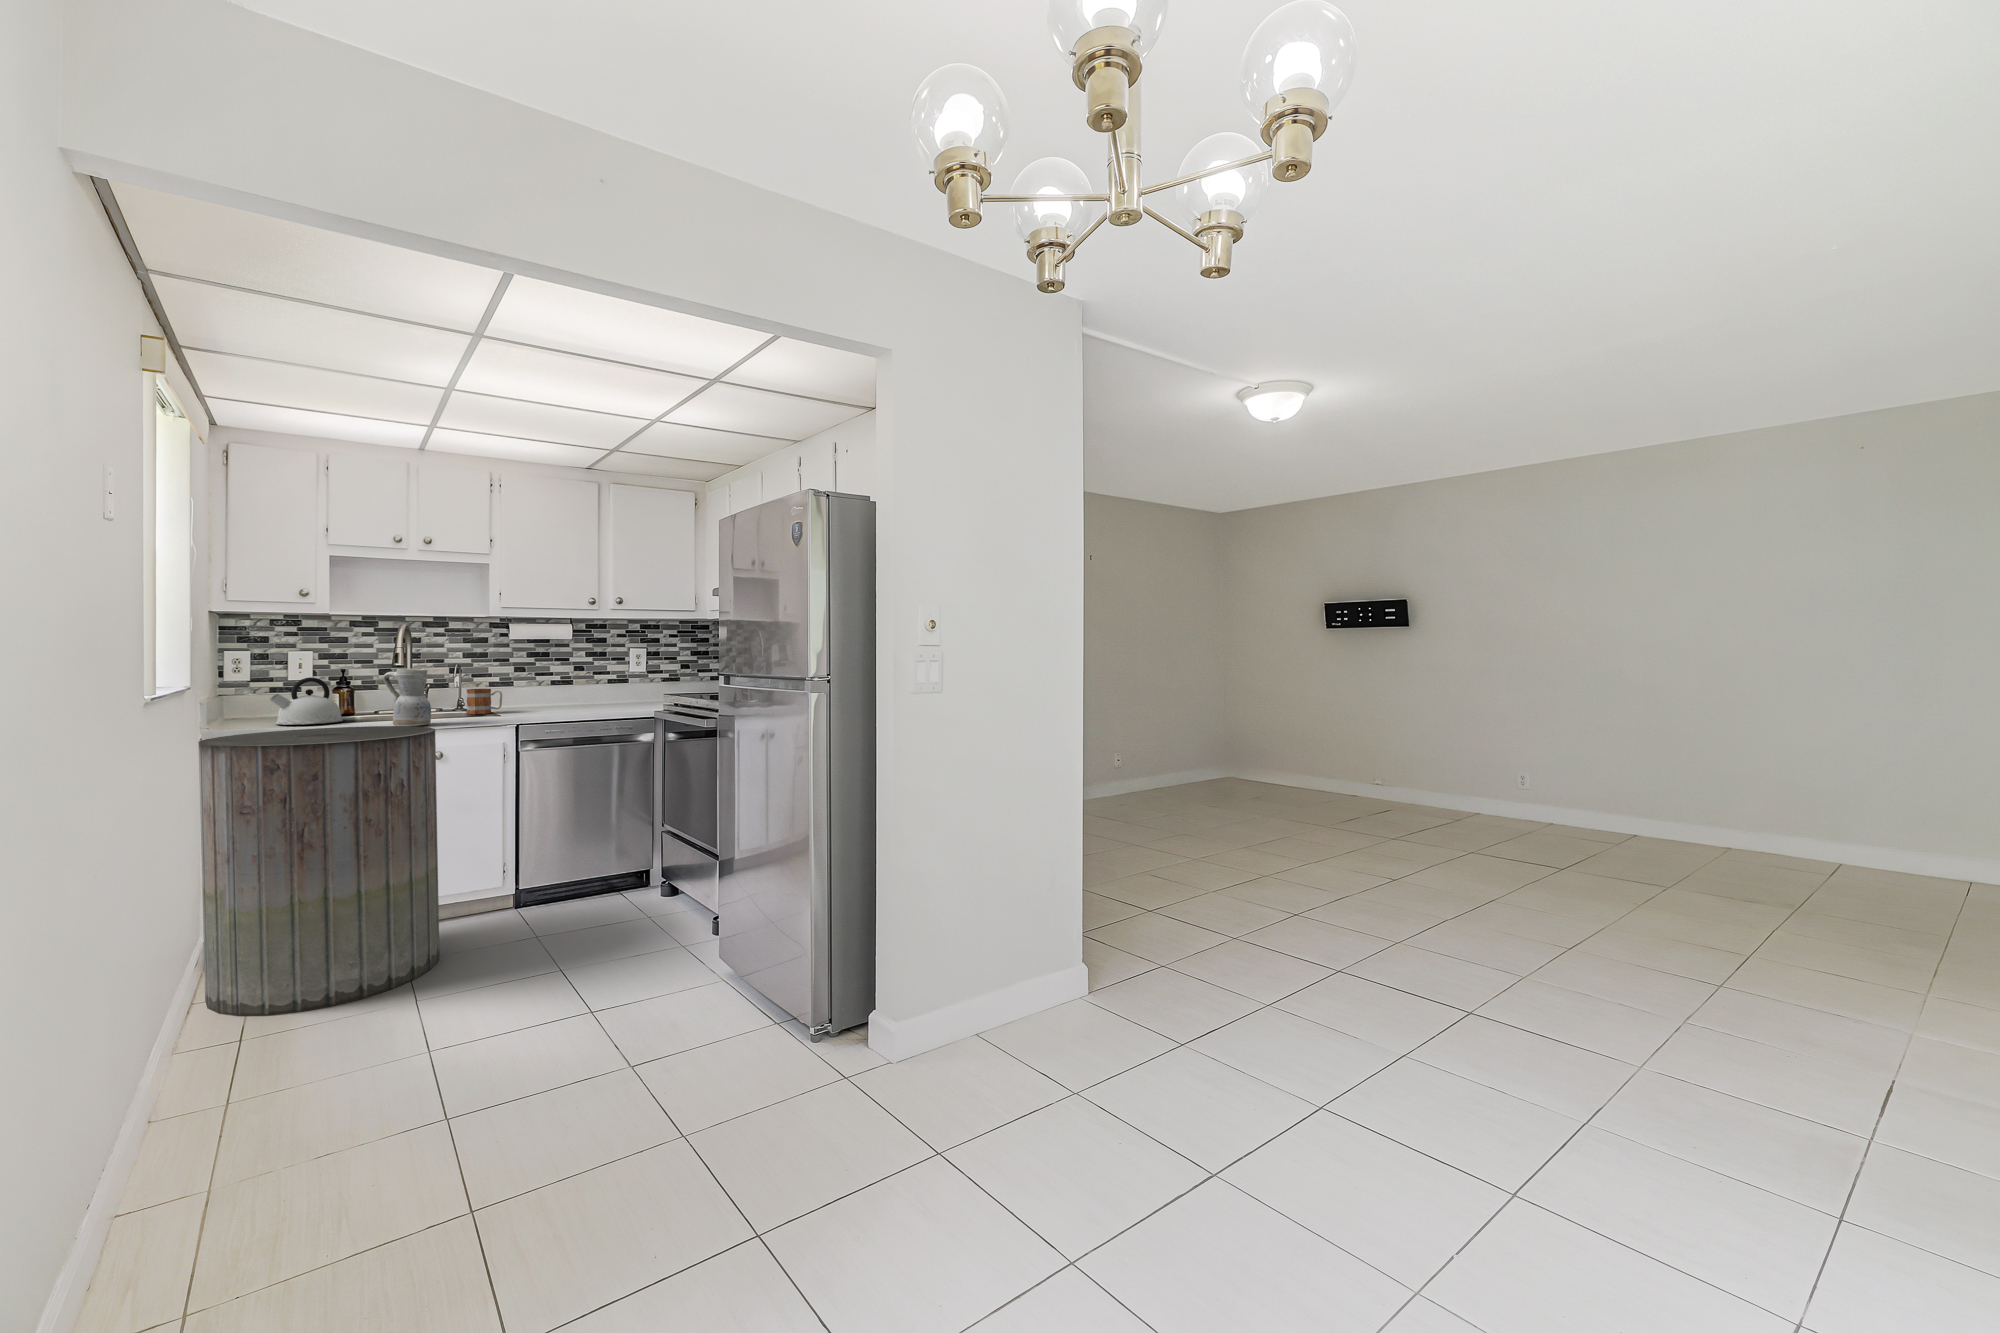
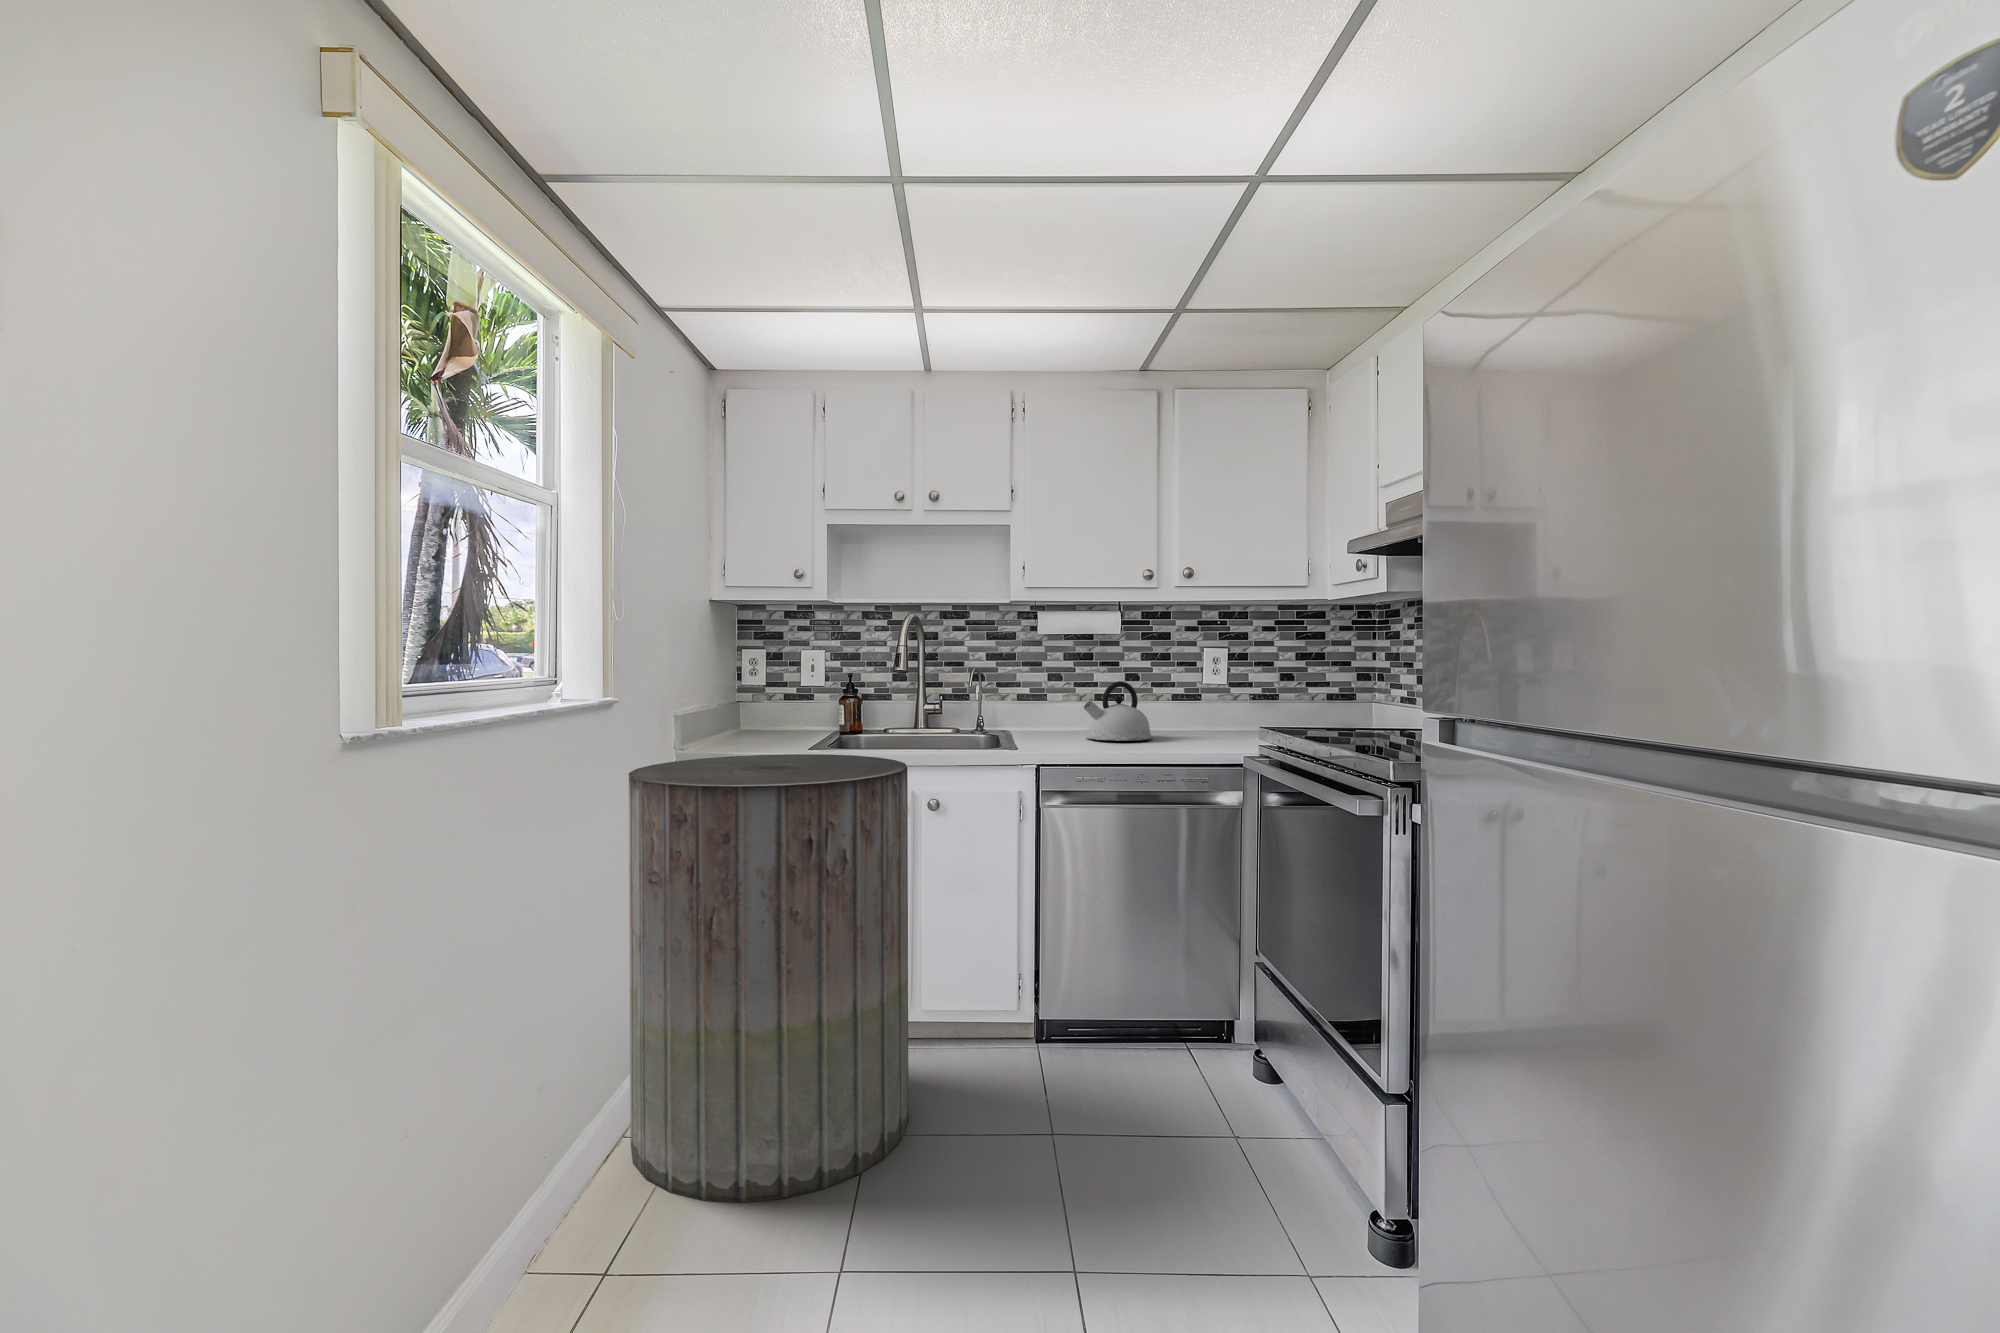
ceramic pitcher: present [383,668,431,726] -> none [874,673,928,756]
kettle: present [270,677,343,725] -> present [1084,681,1152,741]
mug: present [467,689,502,714] -> none [984,704,1026,741]

